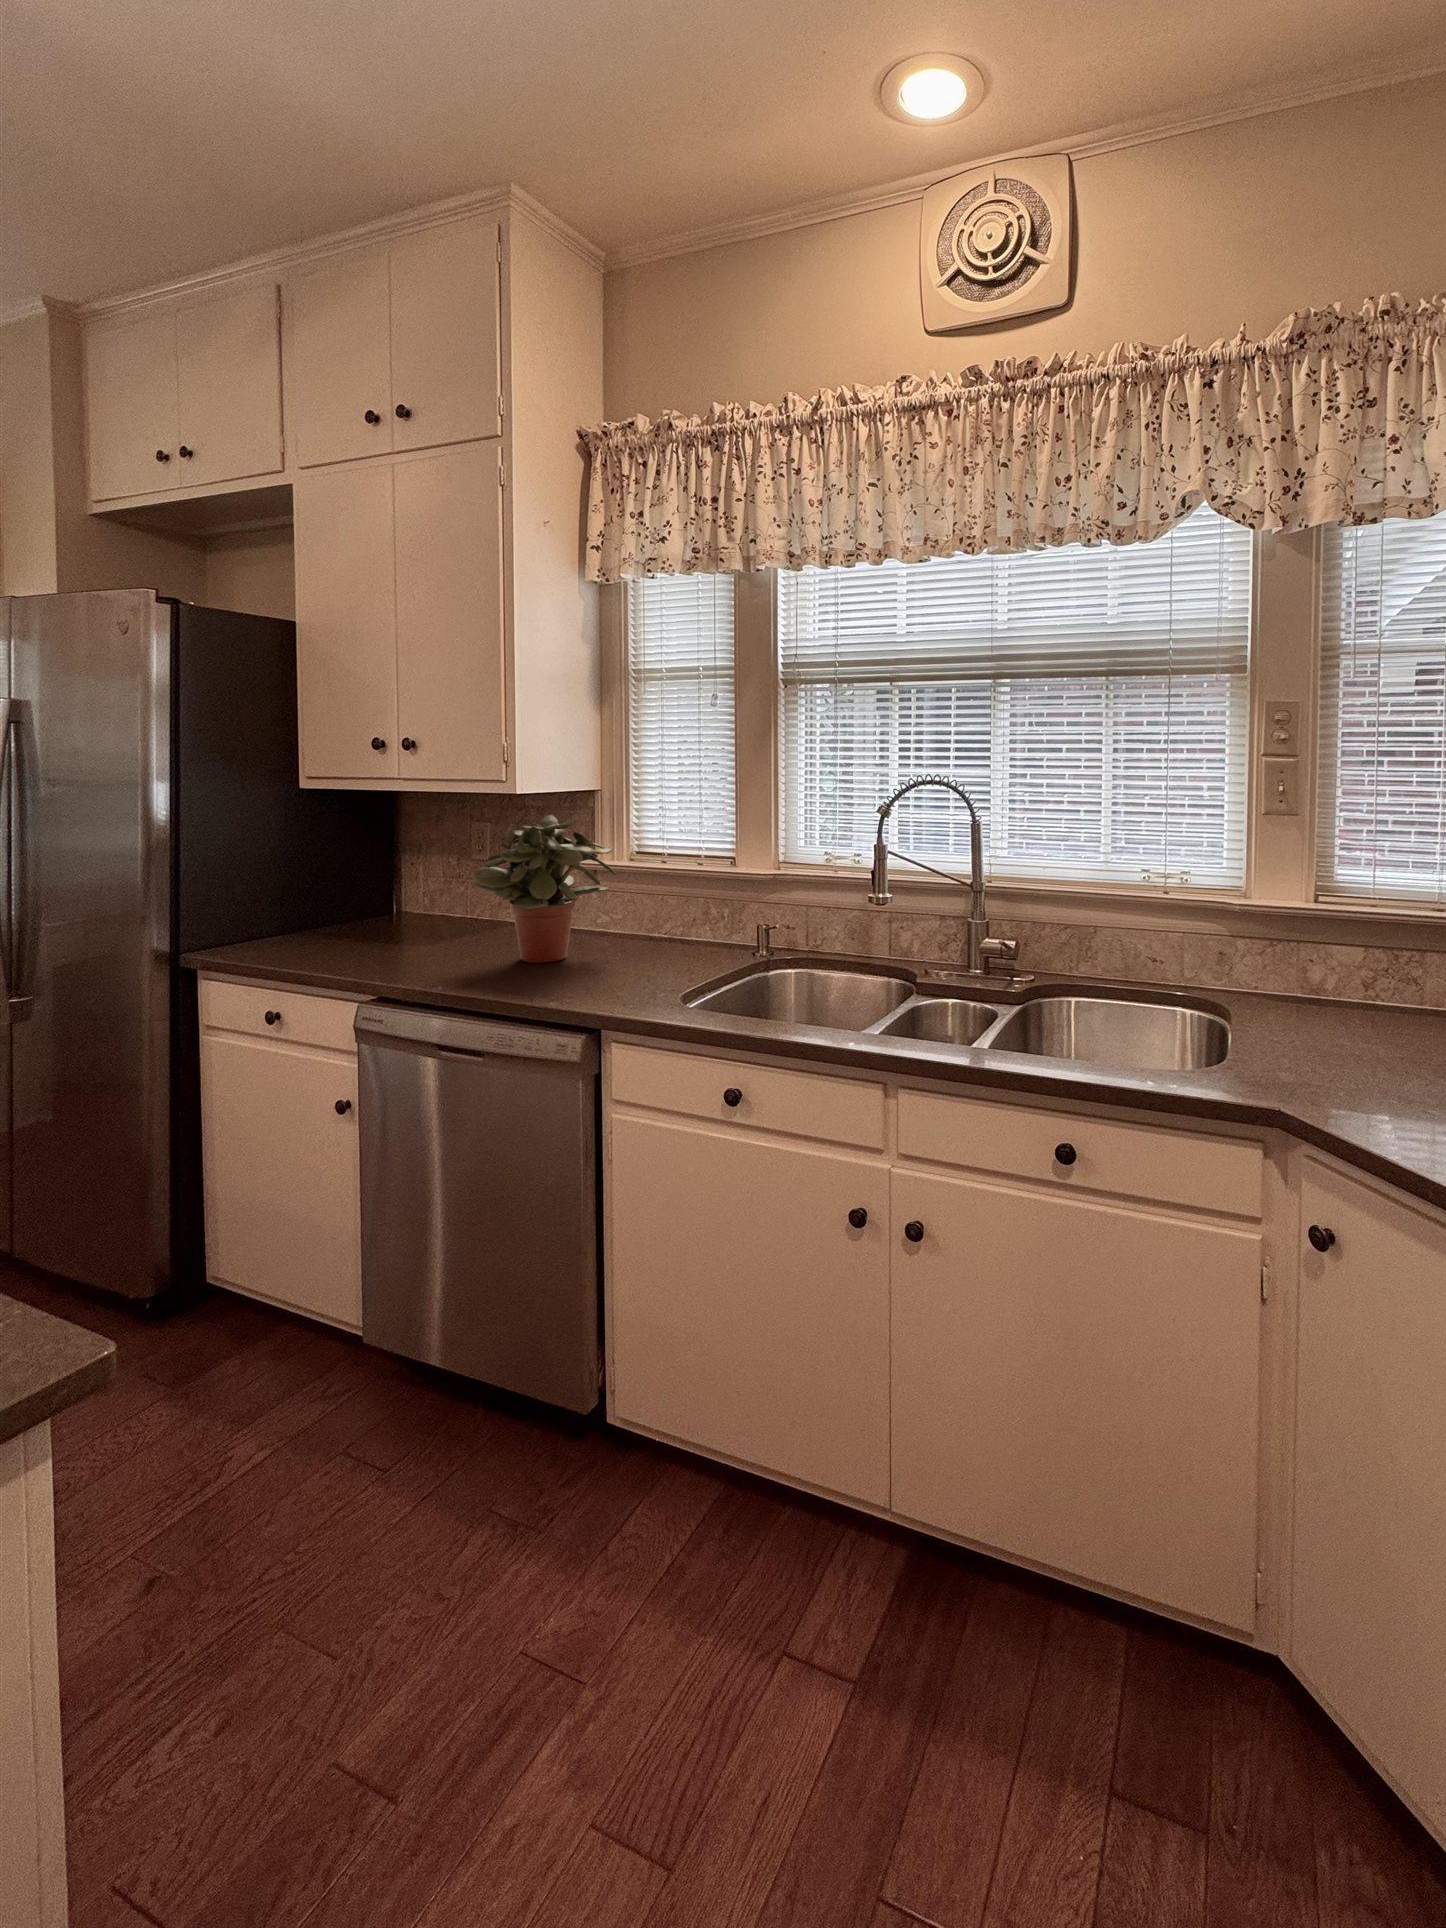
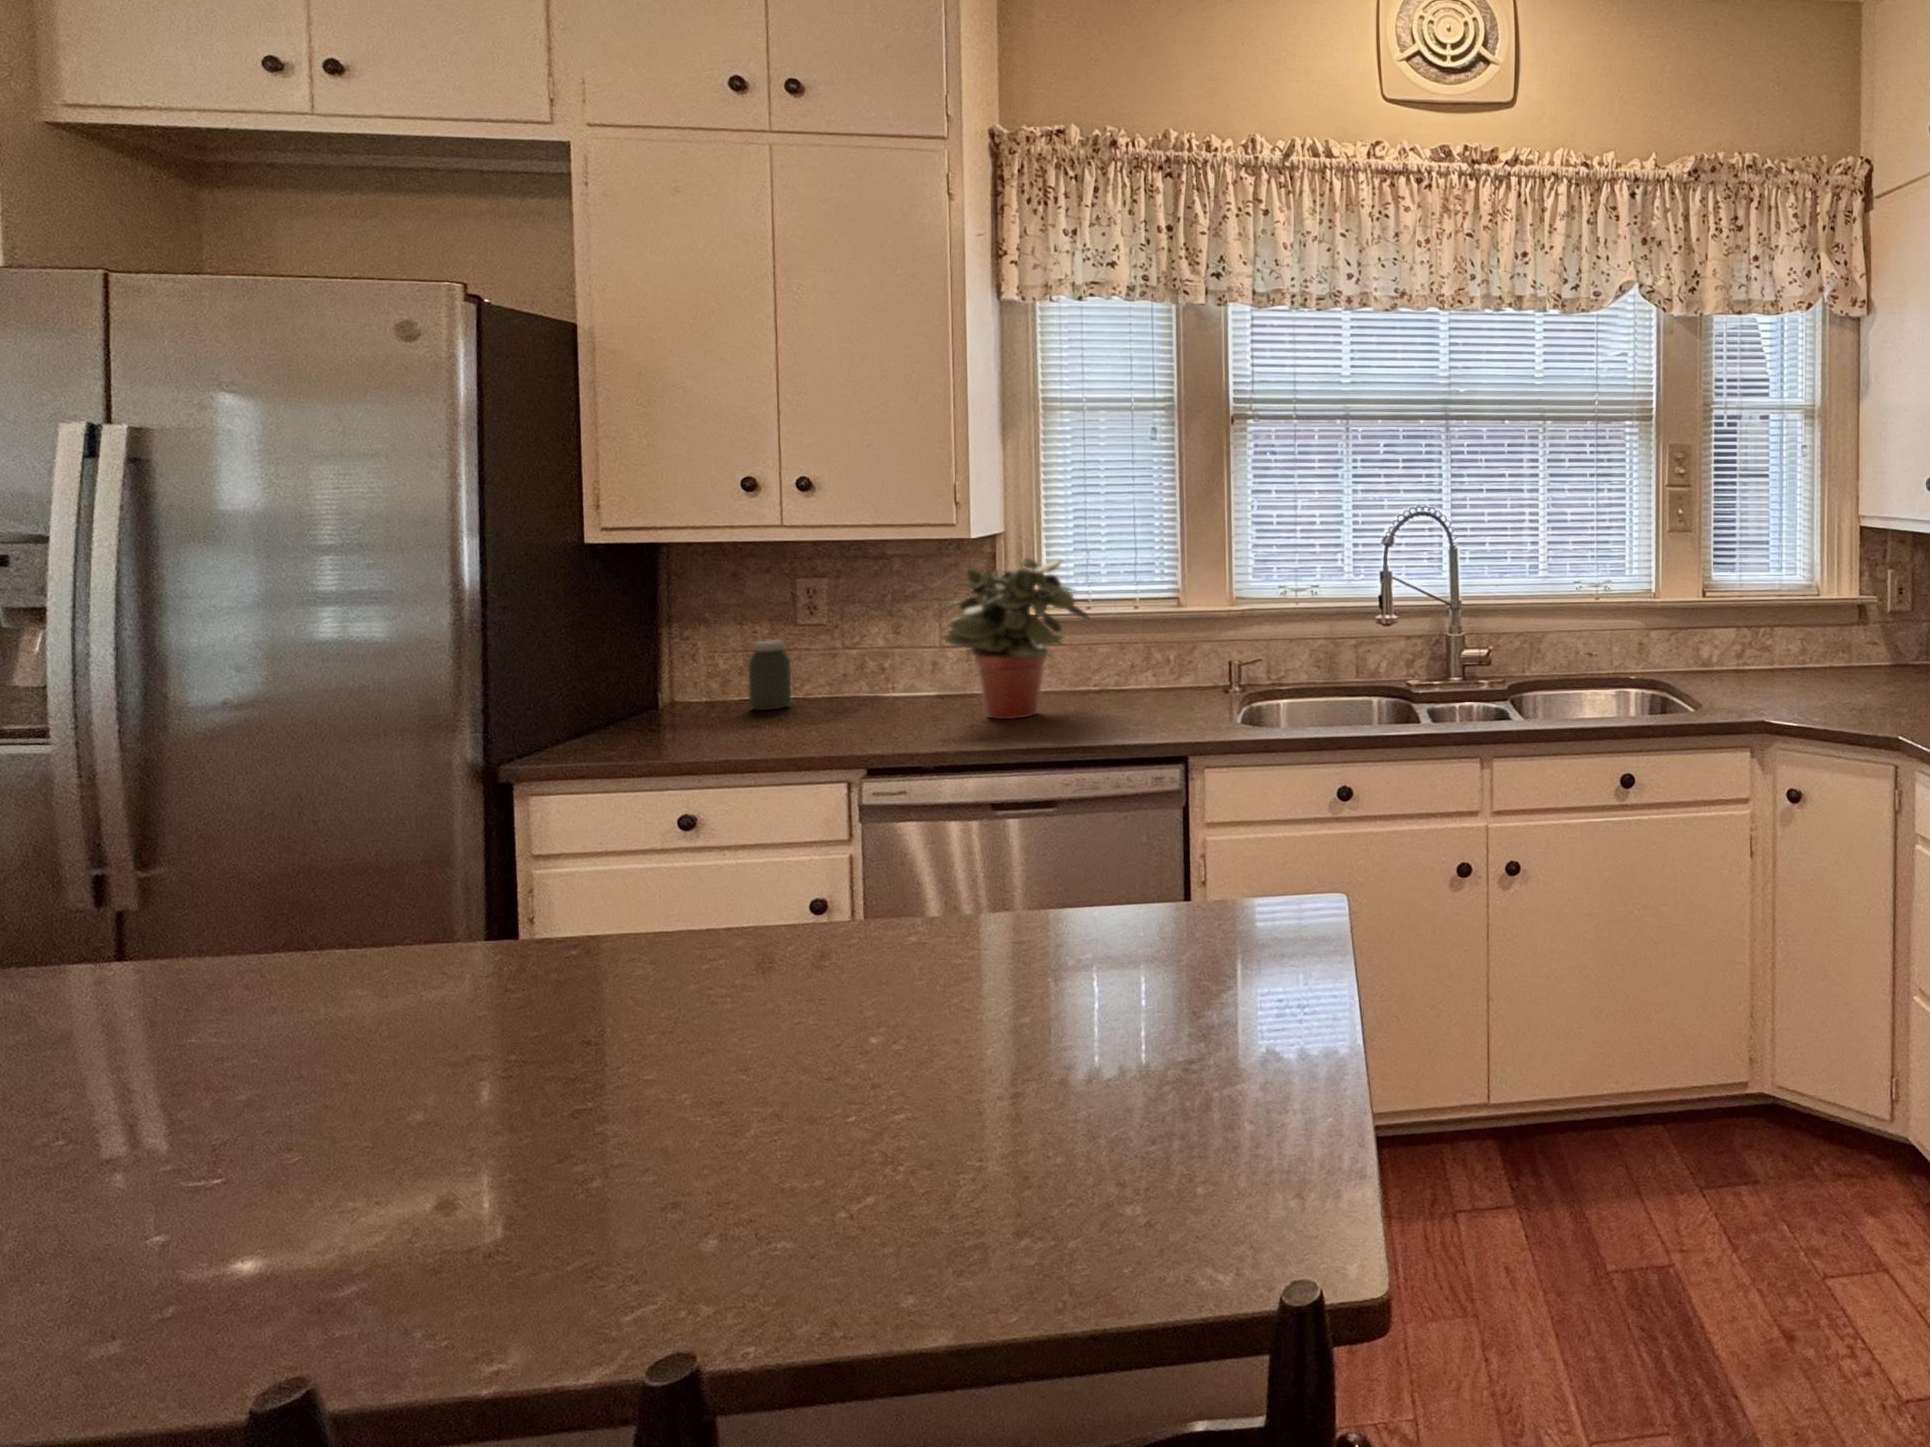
jar: none [412,873,444,929] -> present [748,640,791,710]

